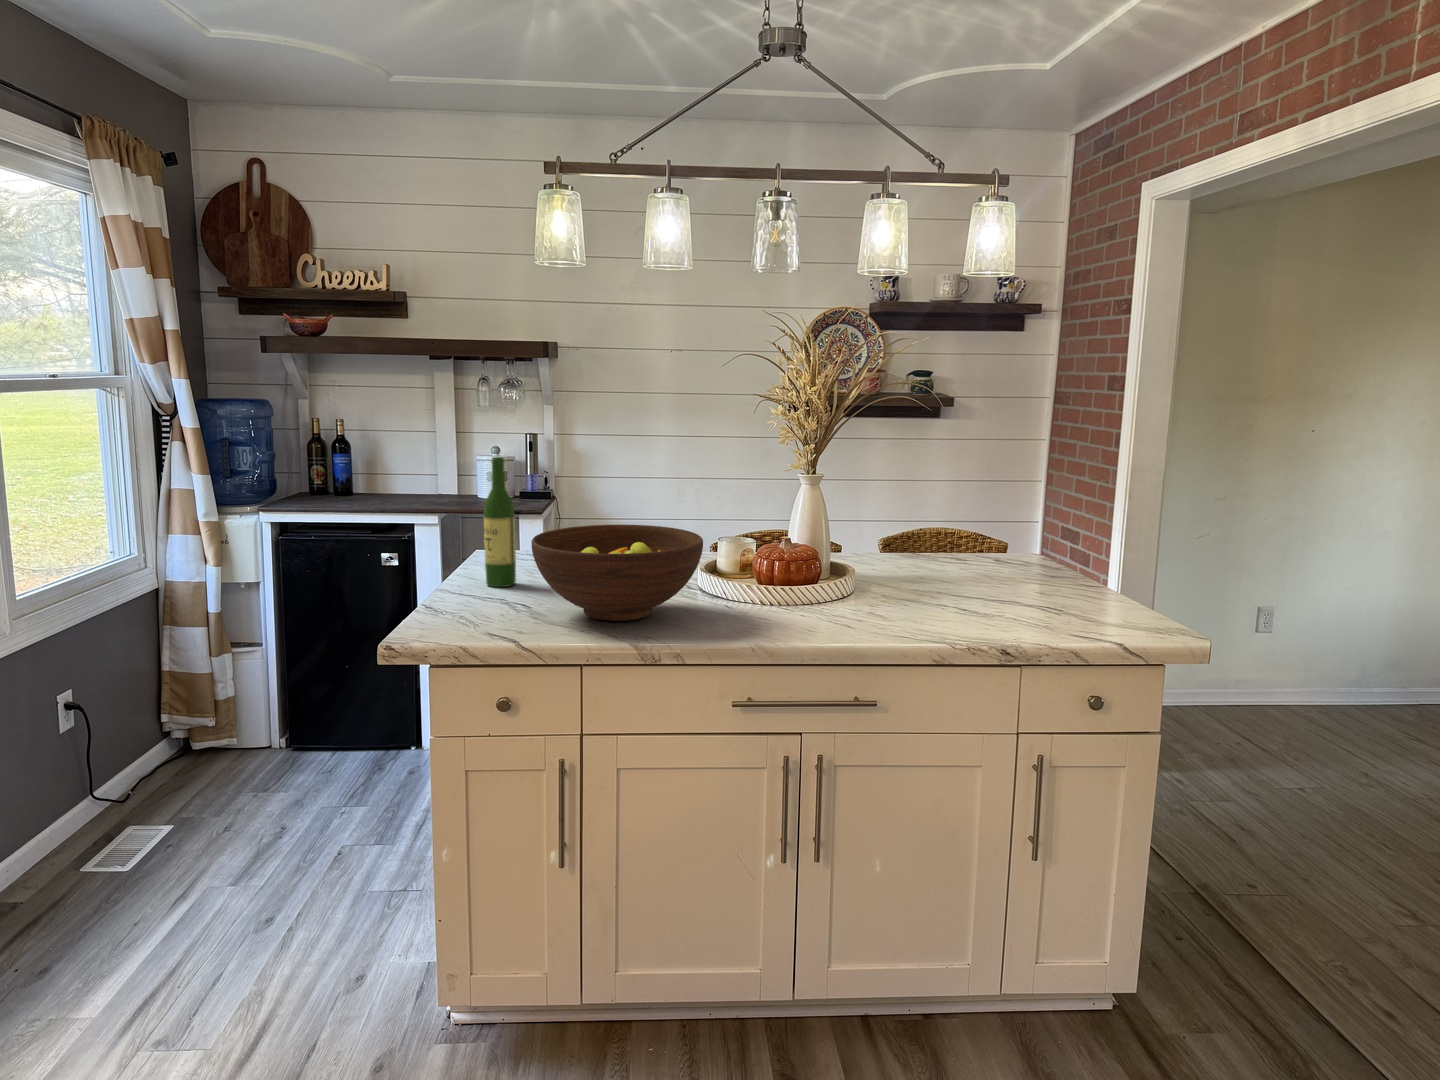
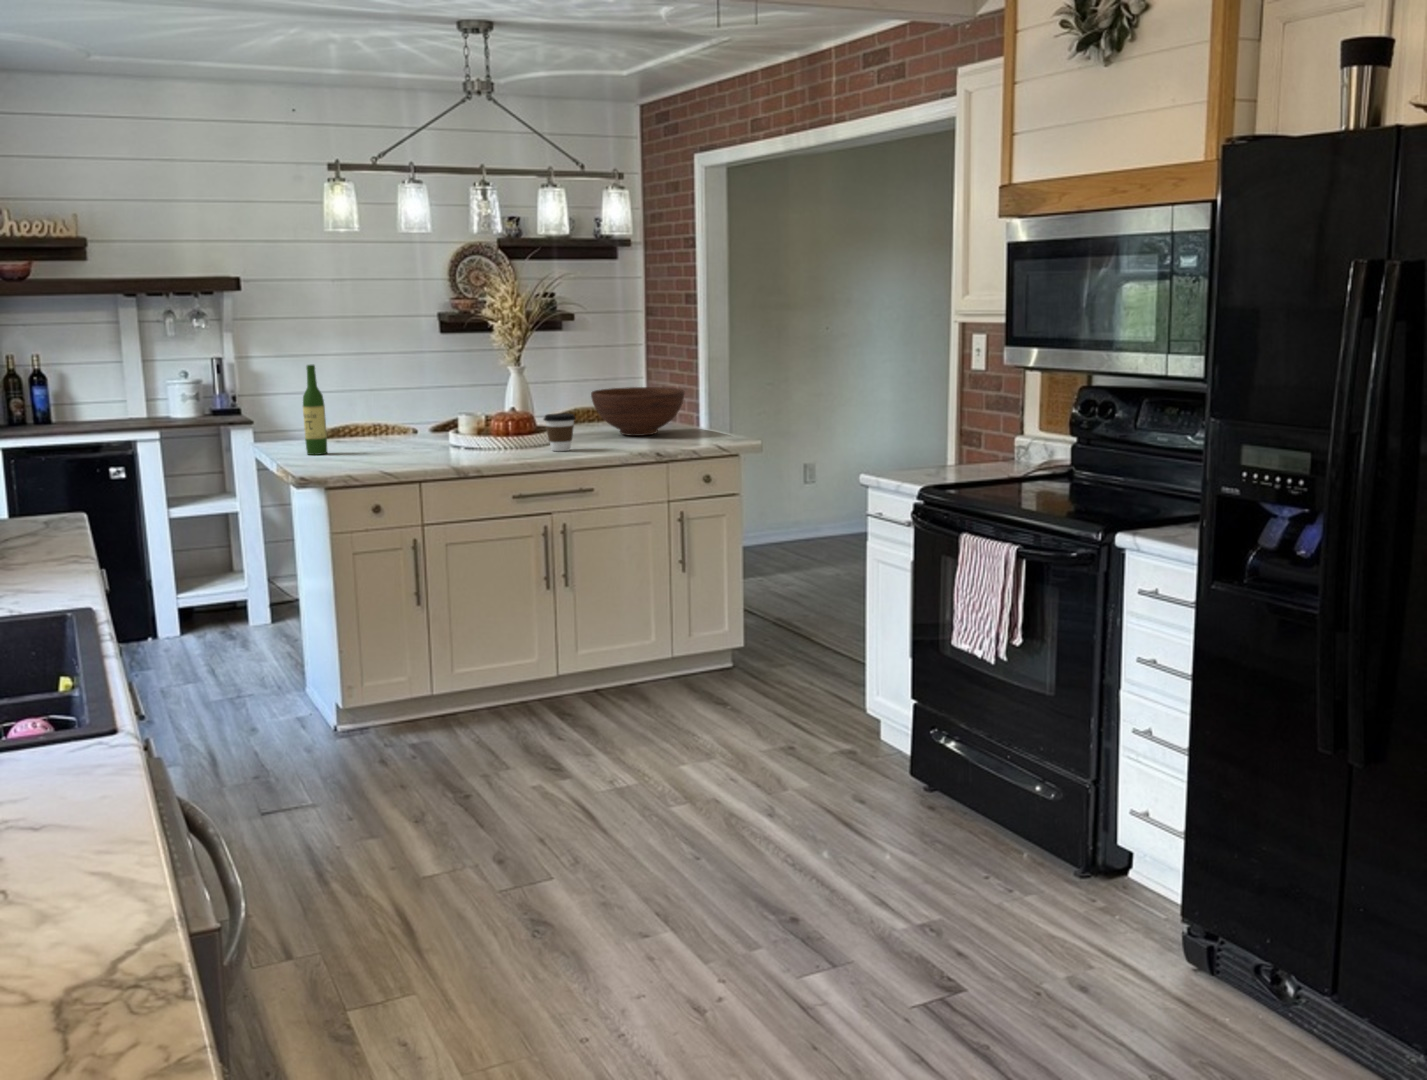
fruit bowl: present [532,525,703,621] -> present [591,387,685,436]
coffee cup: none [814,562,868,629] -> present [544,413,576,451]

